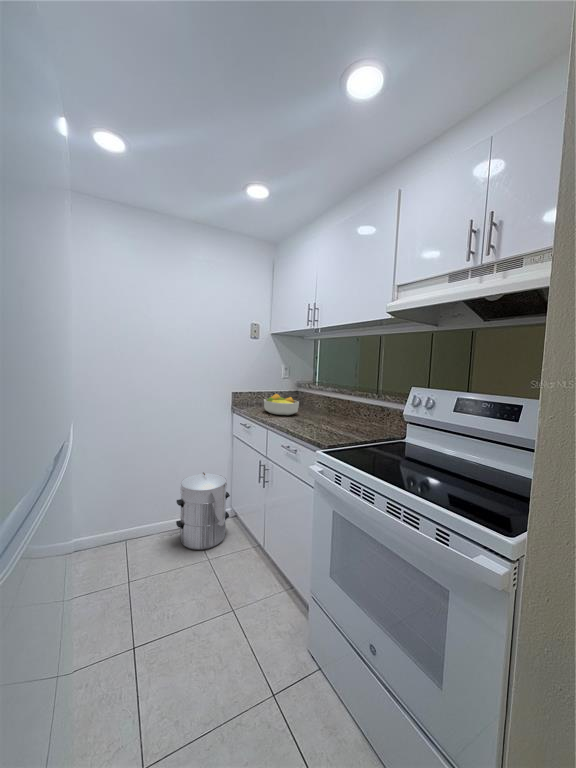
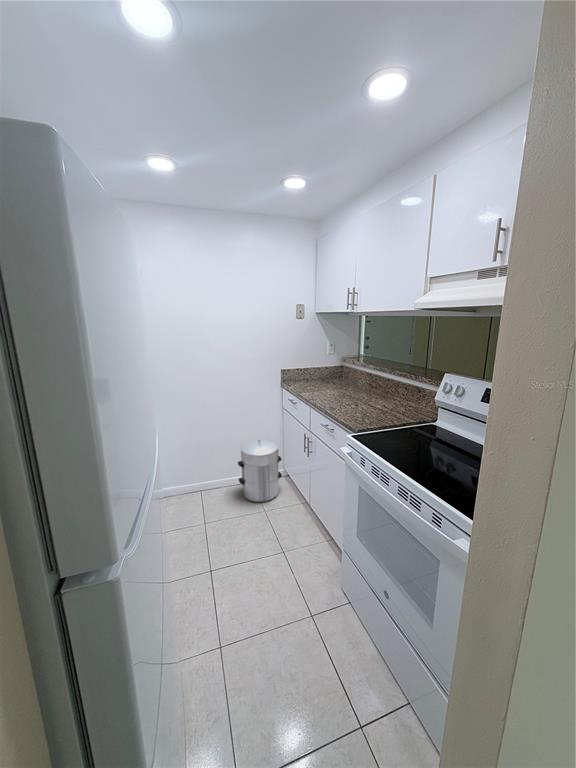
fruit bowl: present [264,394,299,415] -> none [309,371,341,392]

